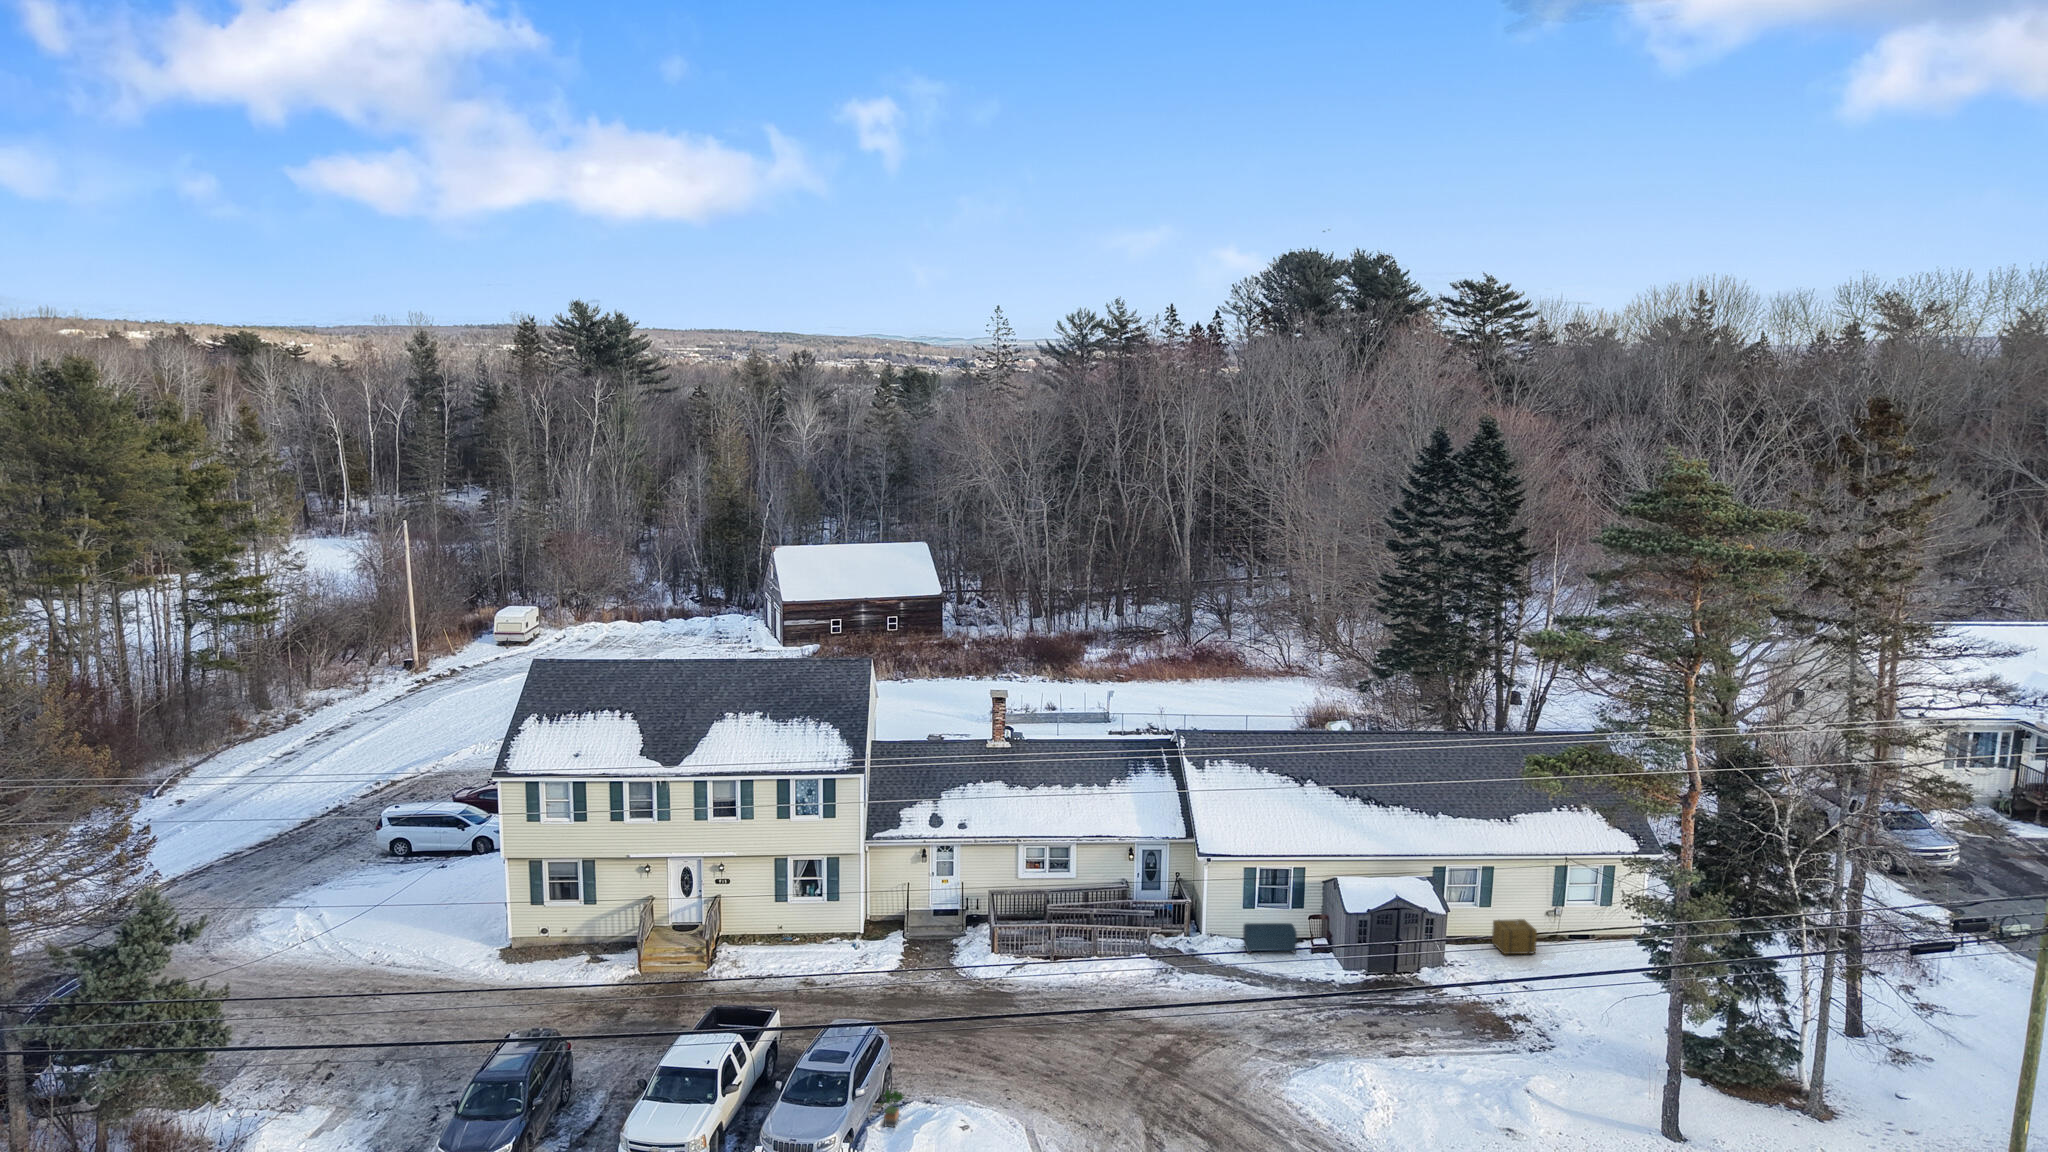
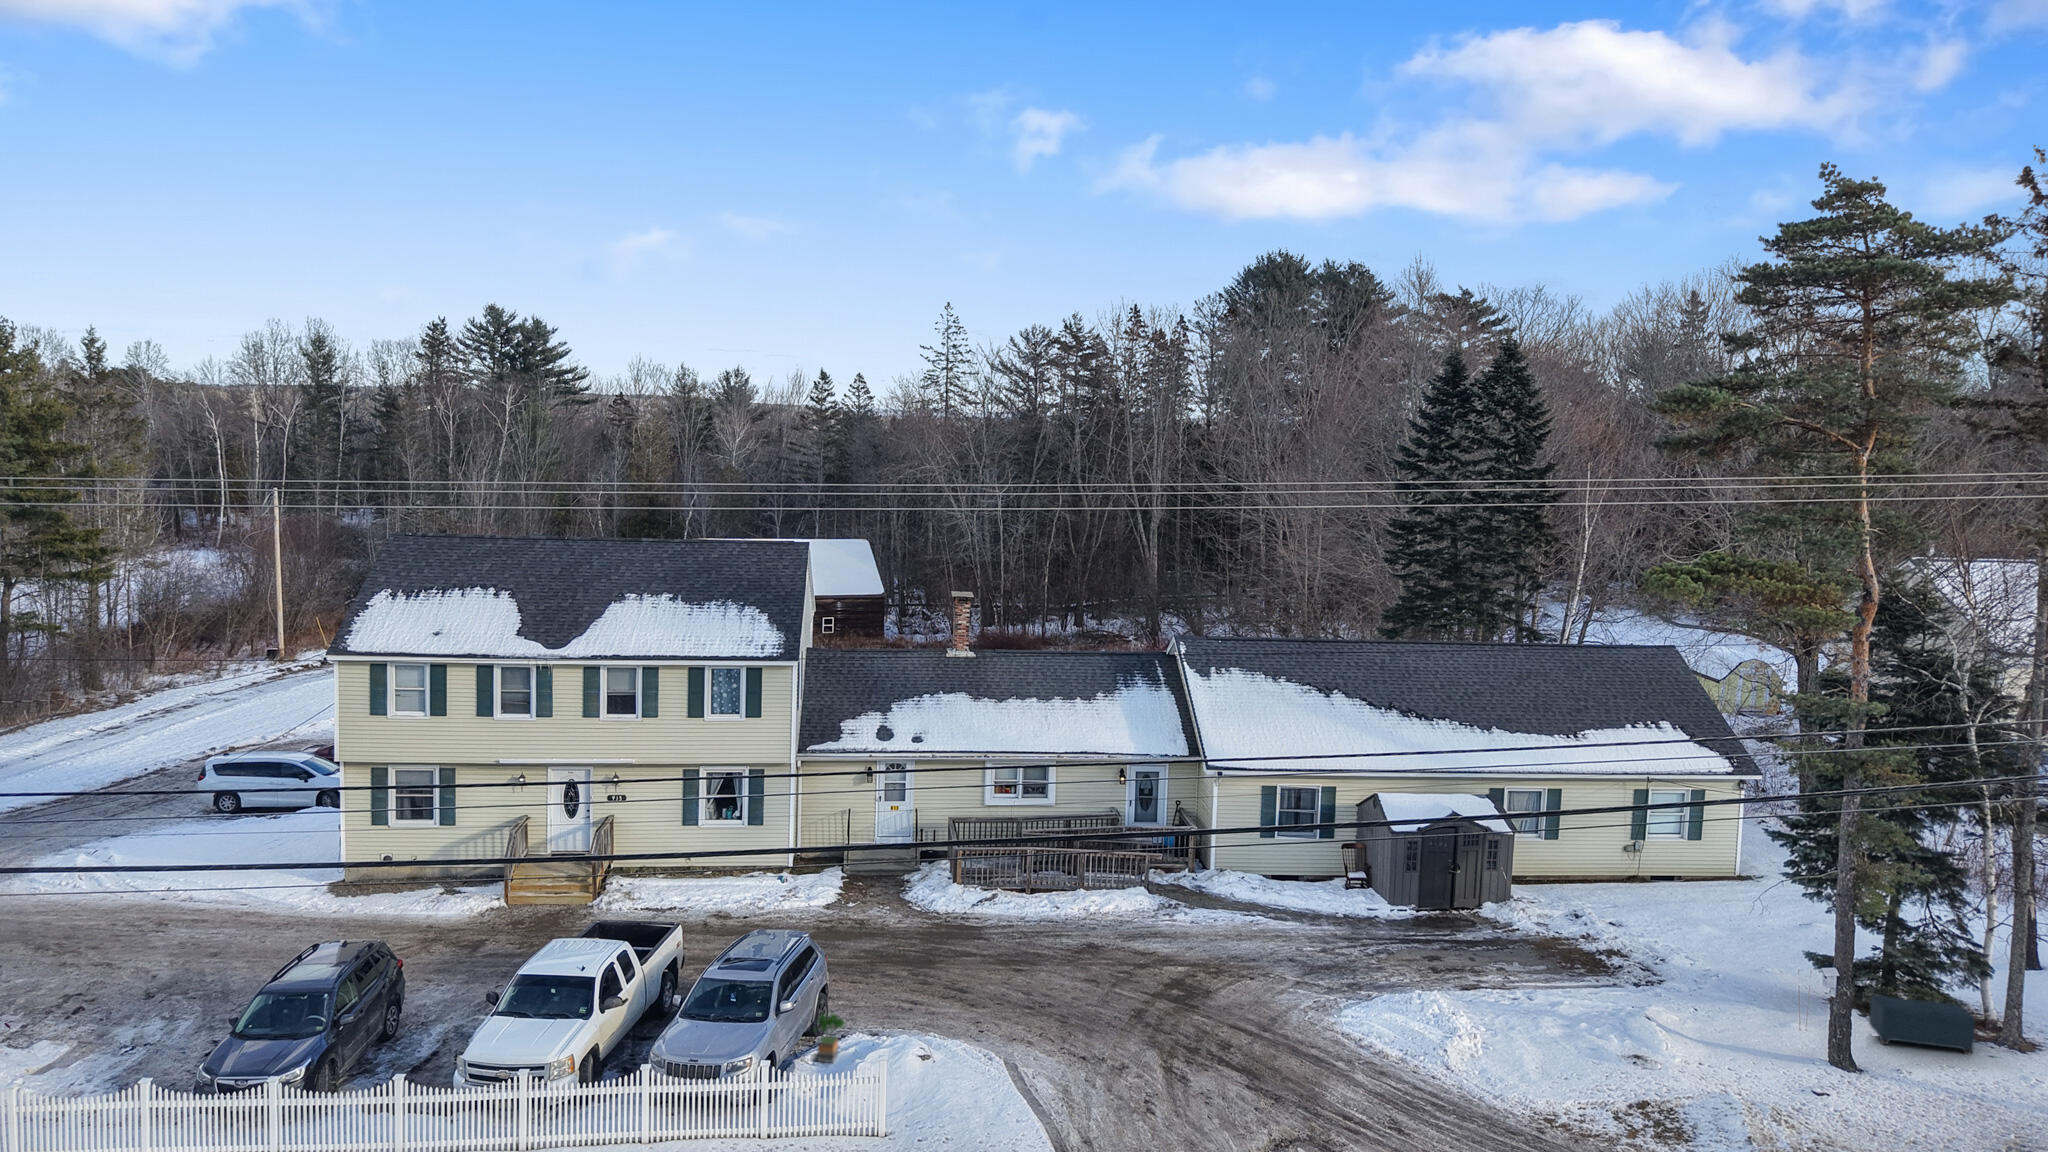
cardboard box: present [1492,919,1537,955] -> none [1559,852,1615,892]
bench: present [1243,923,1297,954] -> present [1869,996,1975,1054]

